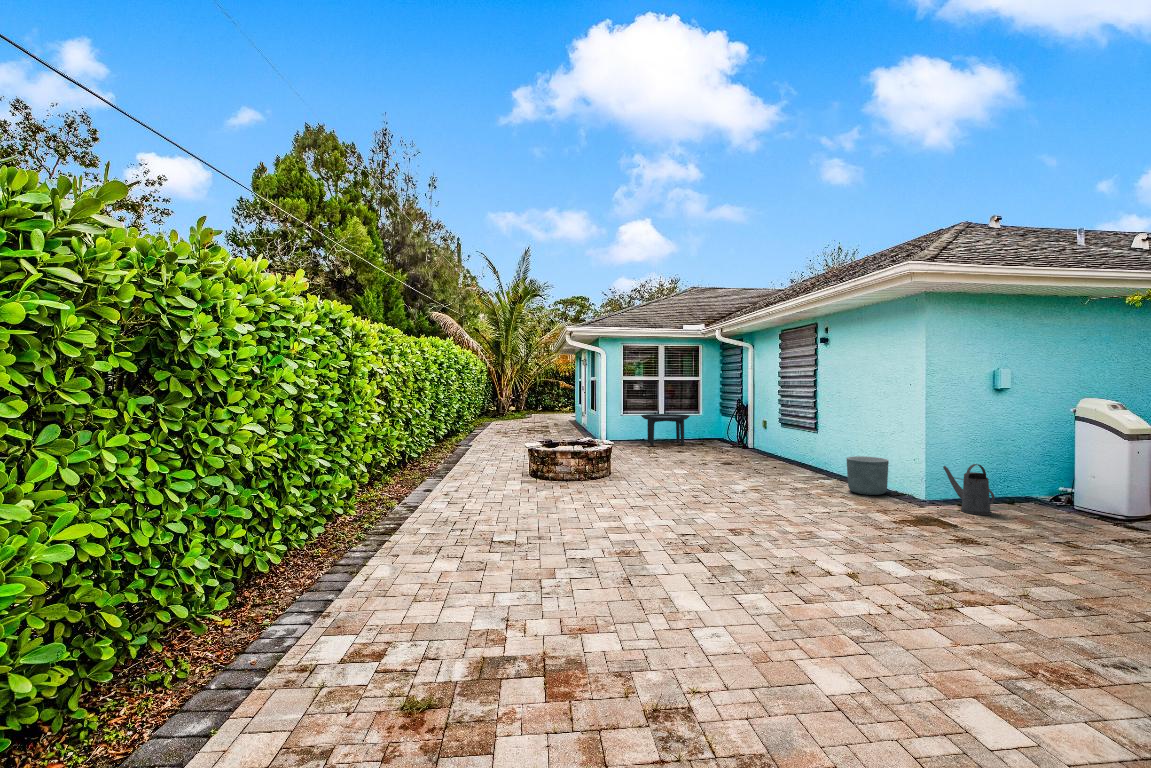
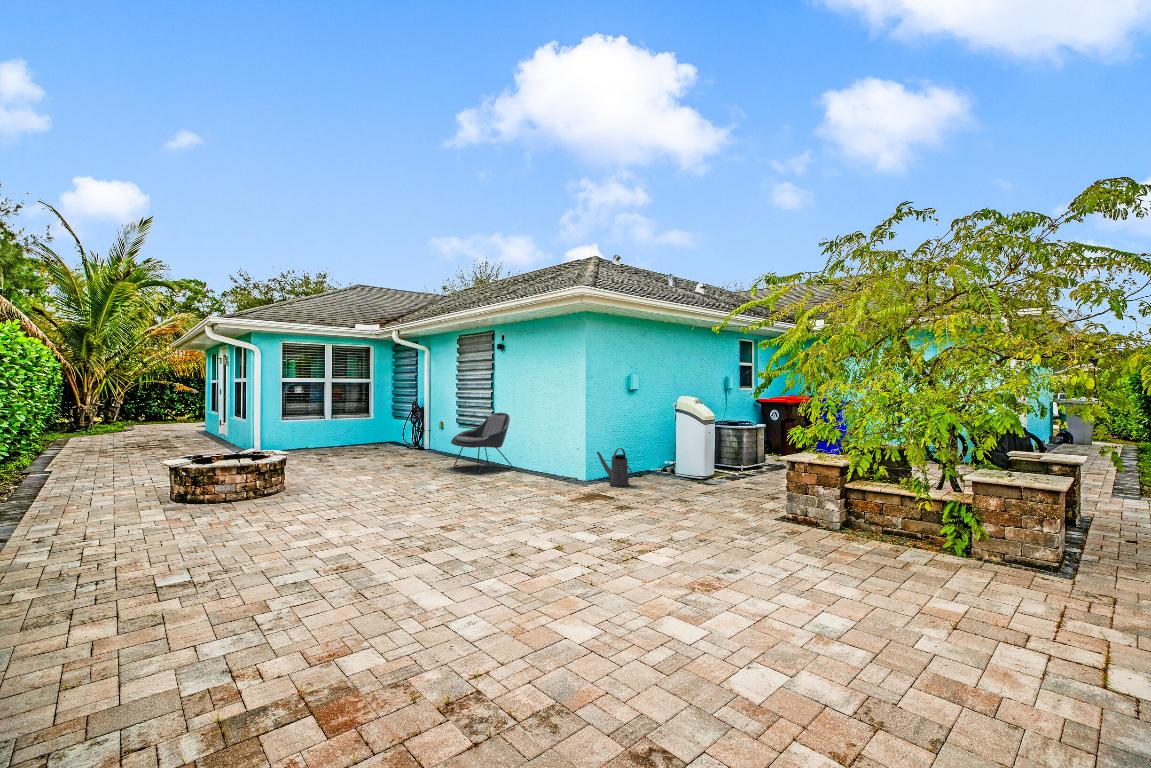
round table: present [641,414,690,446] -> none [306,419,364,454]
lounge chair: none [766,414,835,479] -> present [451,413,512,474]
planter: present [847,456,889,495] -> none [526,449,558,481]

